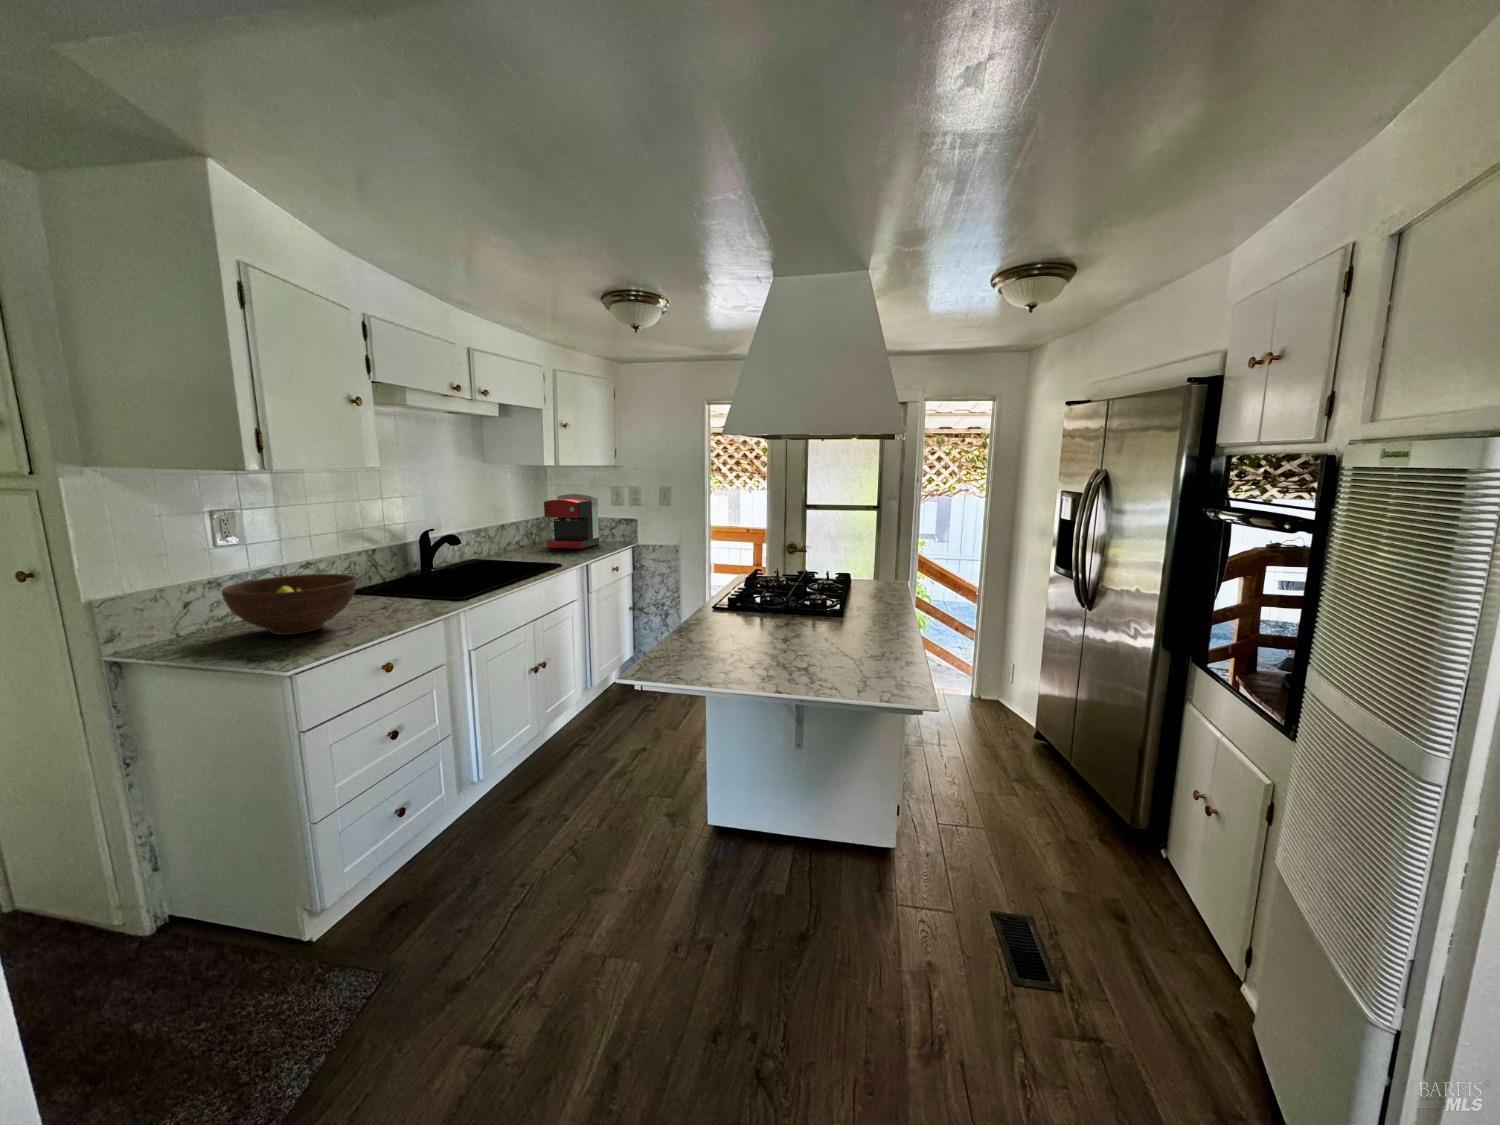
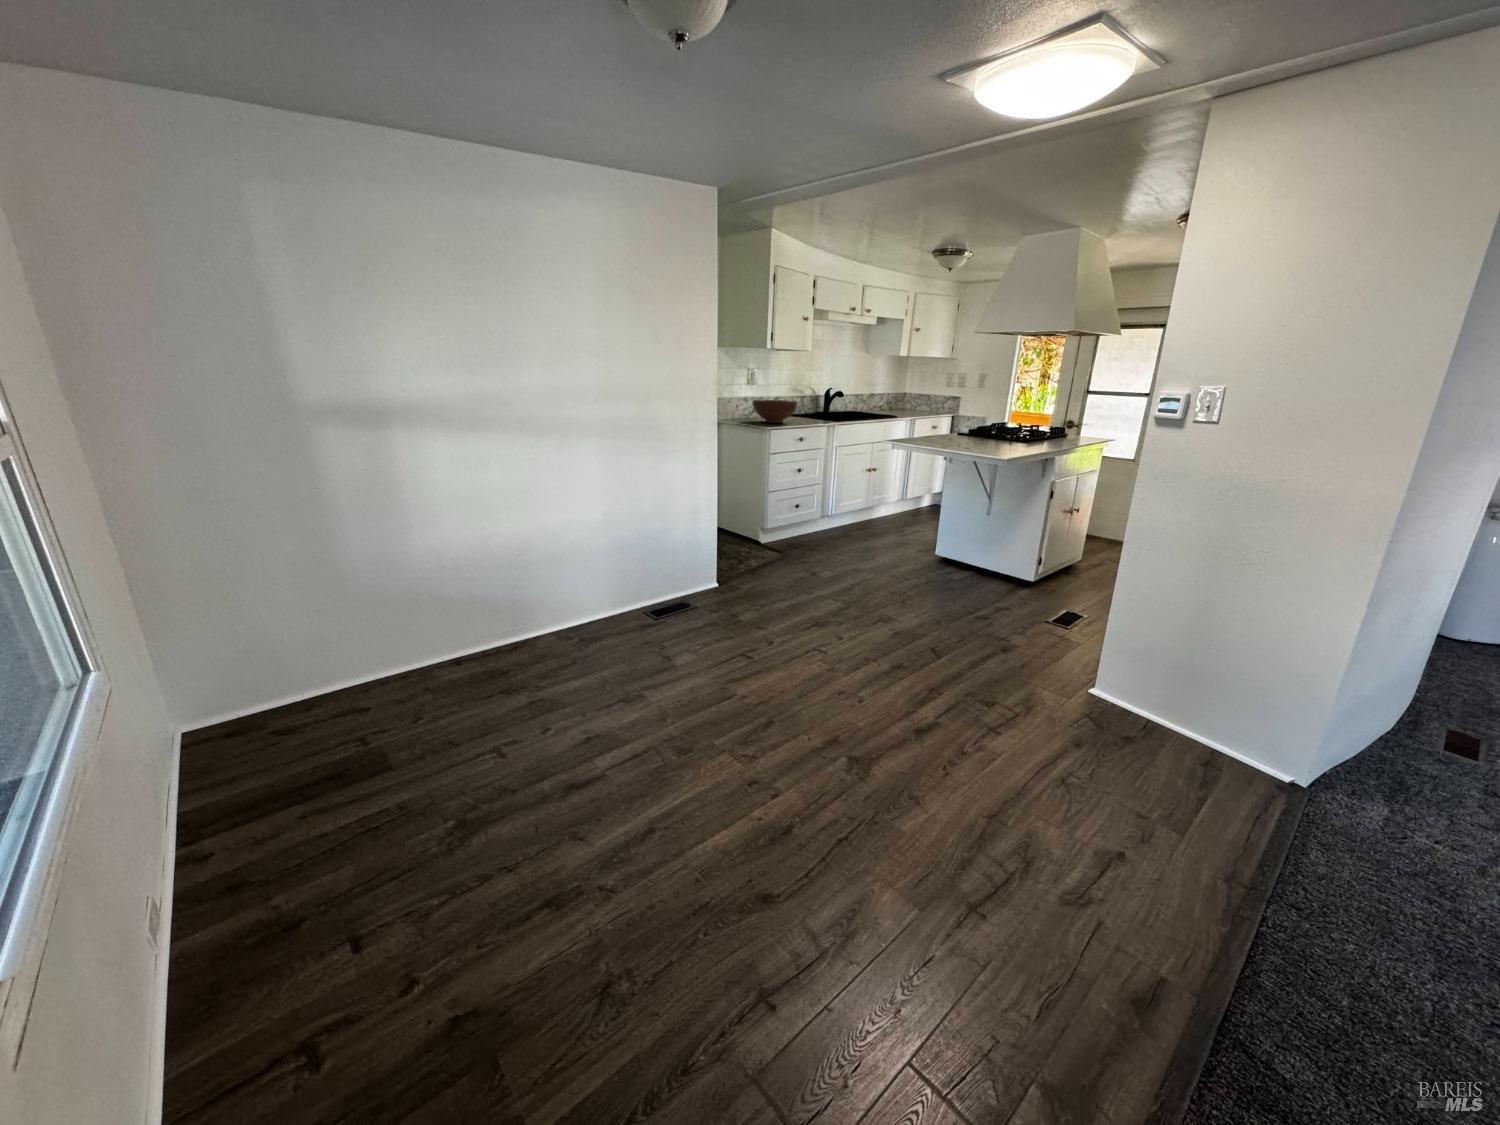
coffee maker: present [544,494,599,549] -> none [898,376,937,414]

